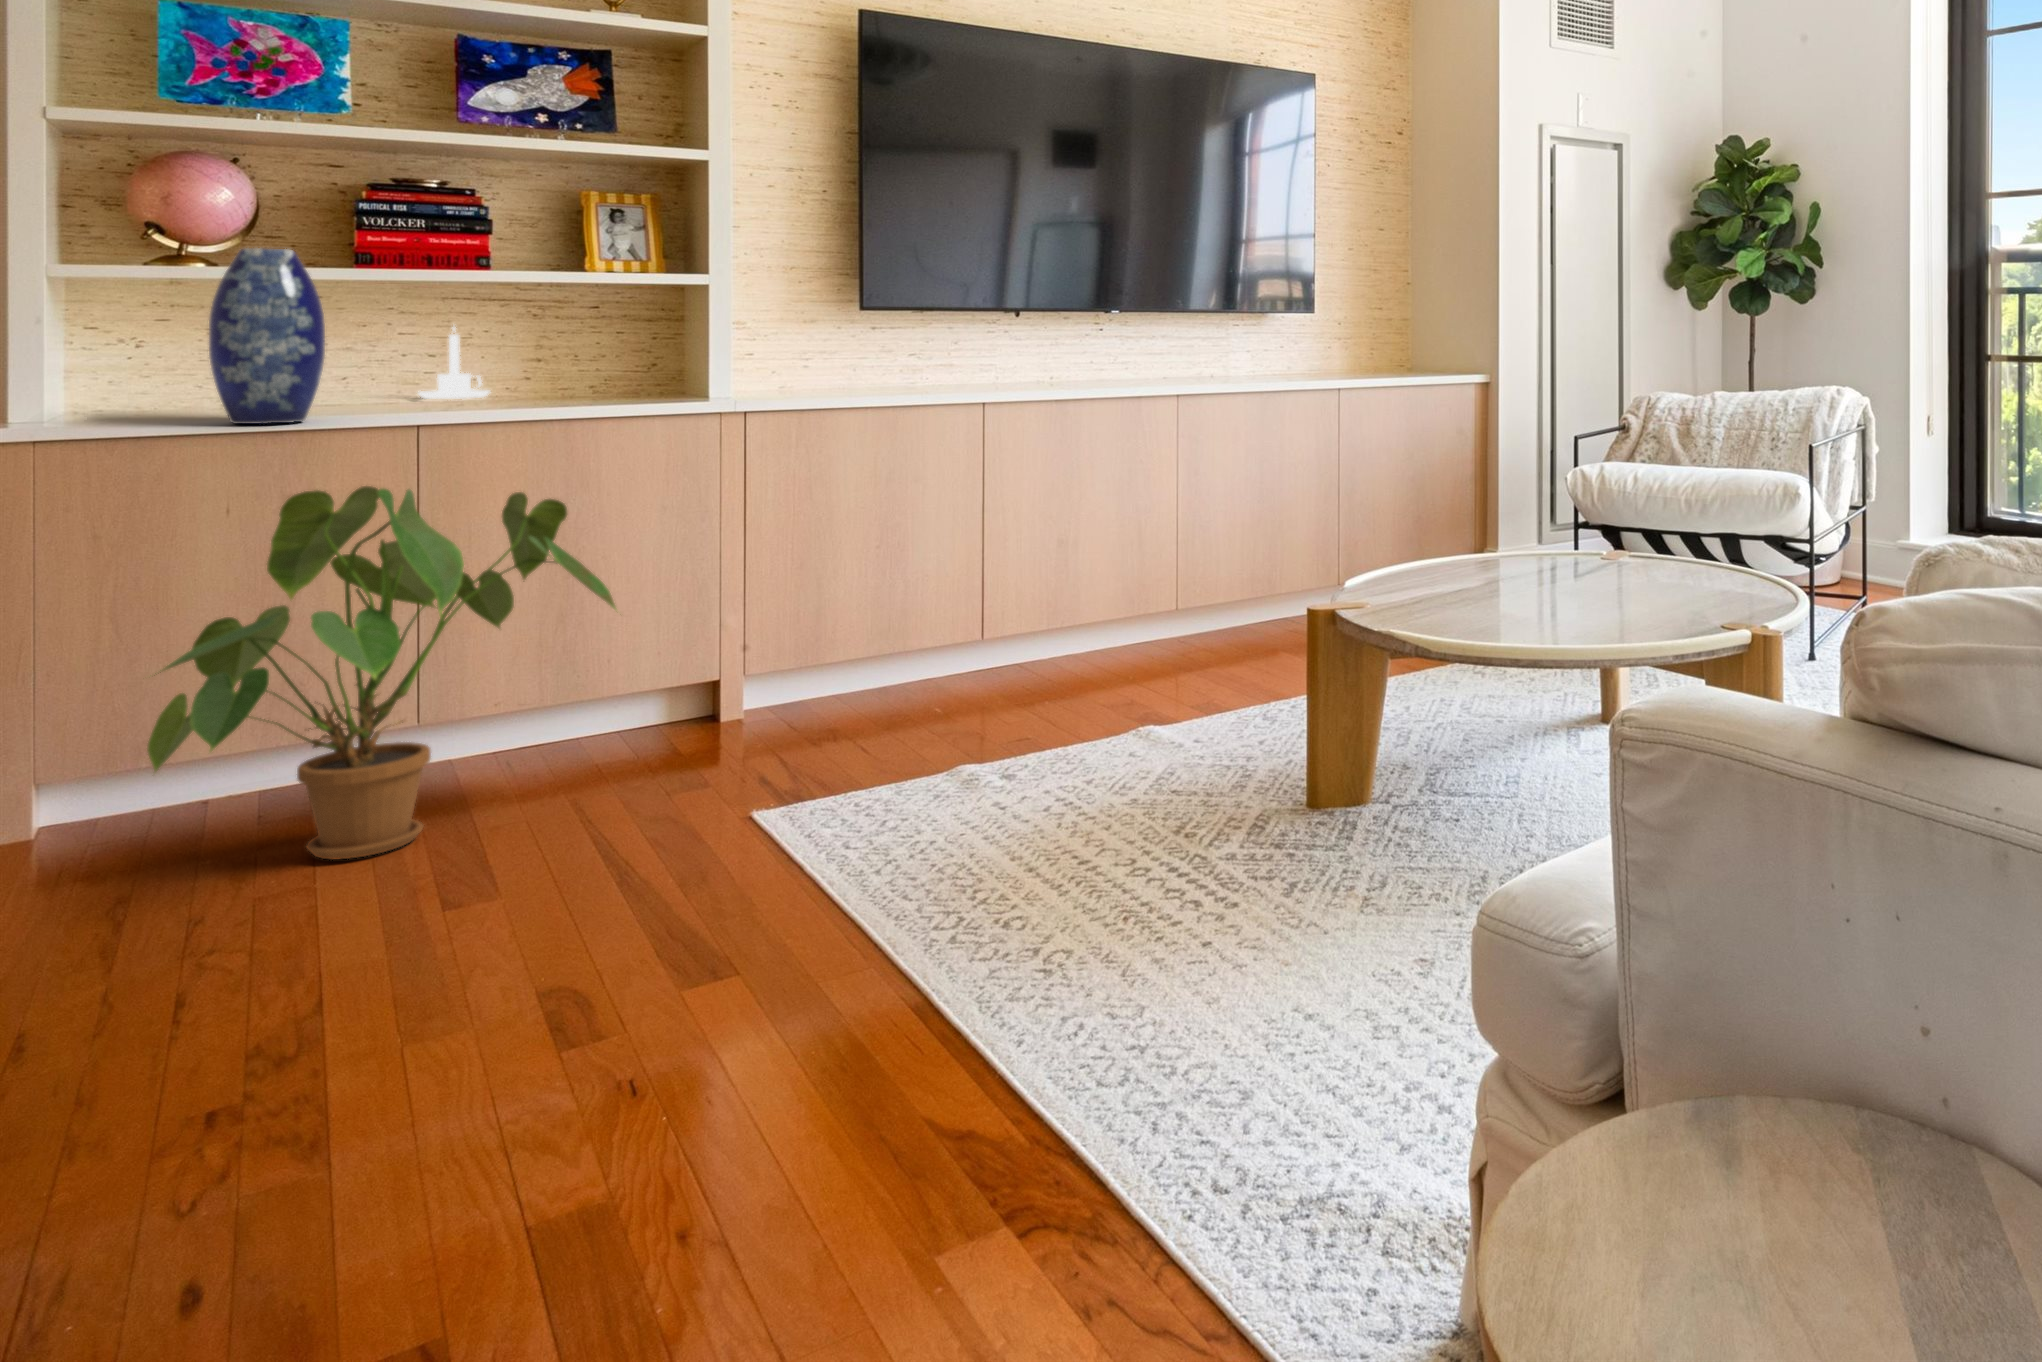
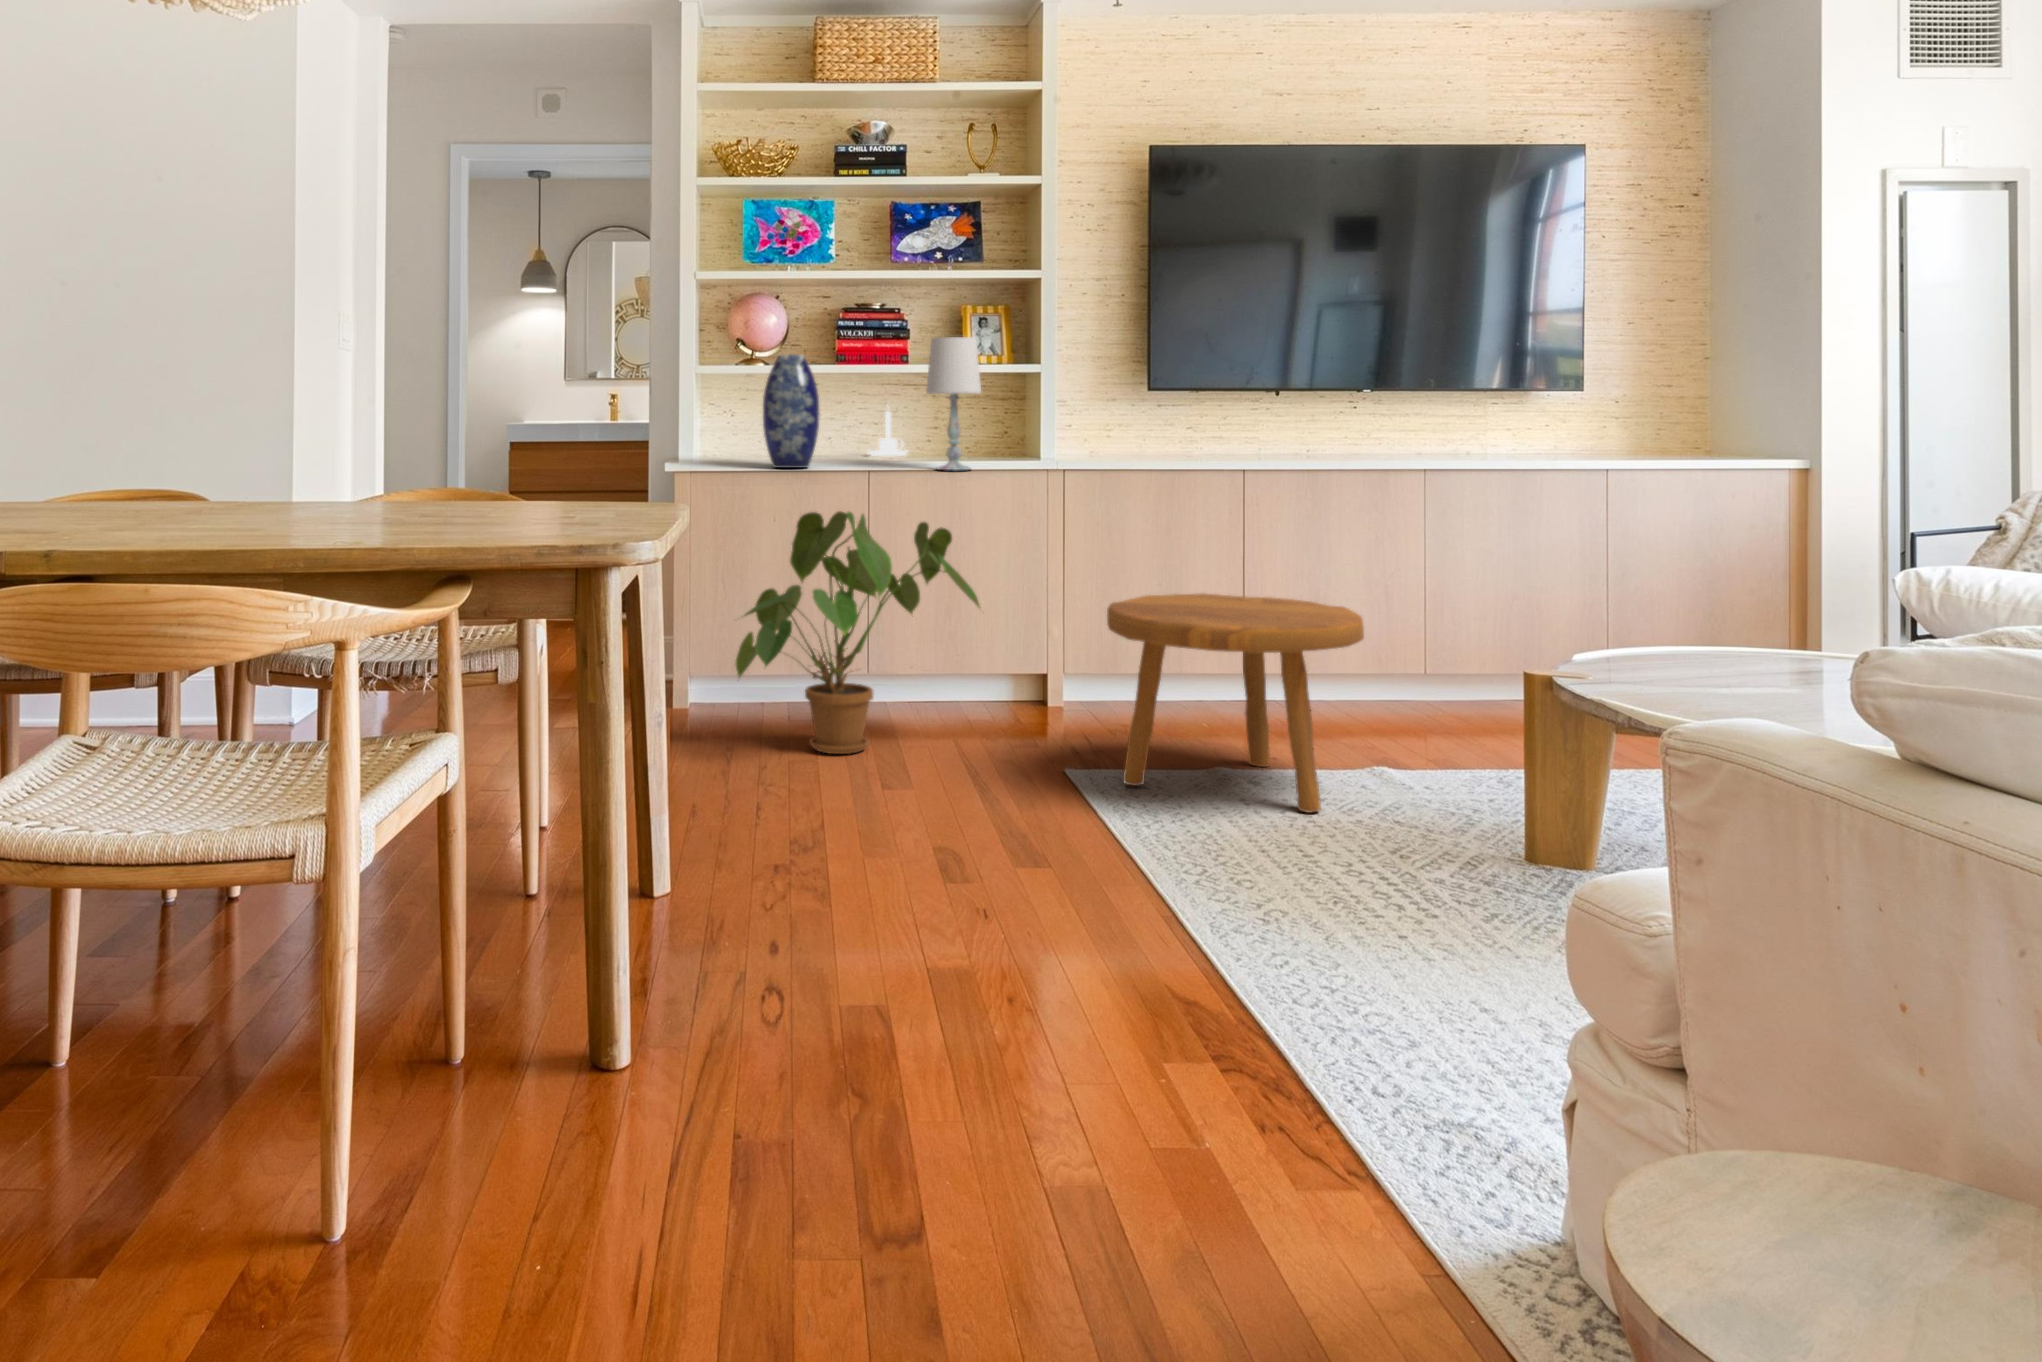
table lamp: none [521,232,613,417] -> present [926,337,981,470]
footstool: none [811,553,1130,814] -> present [1107,593,1364,813]

